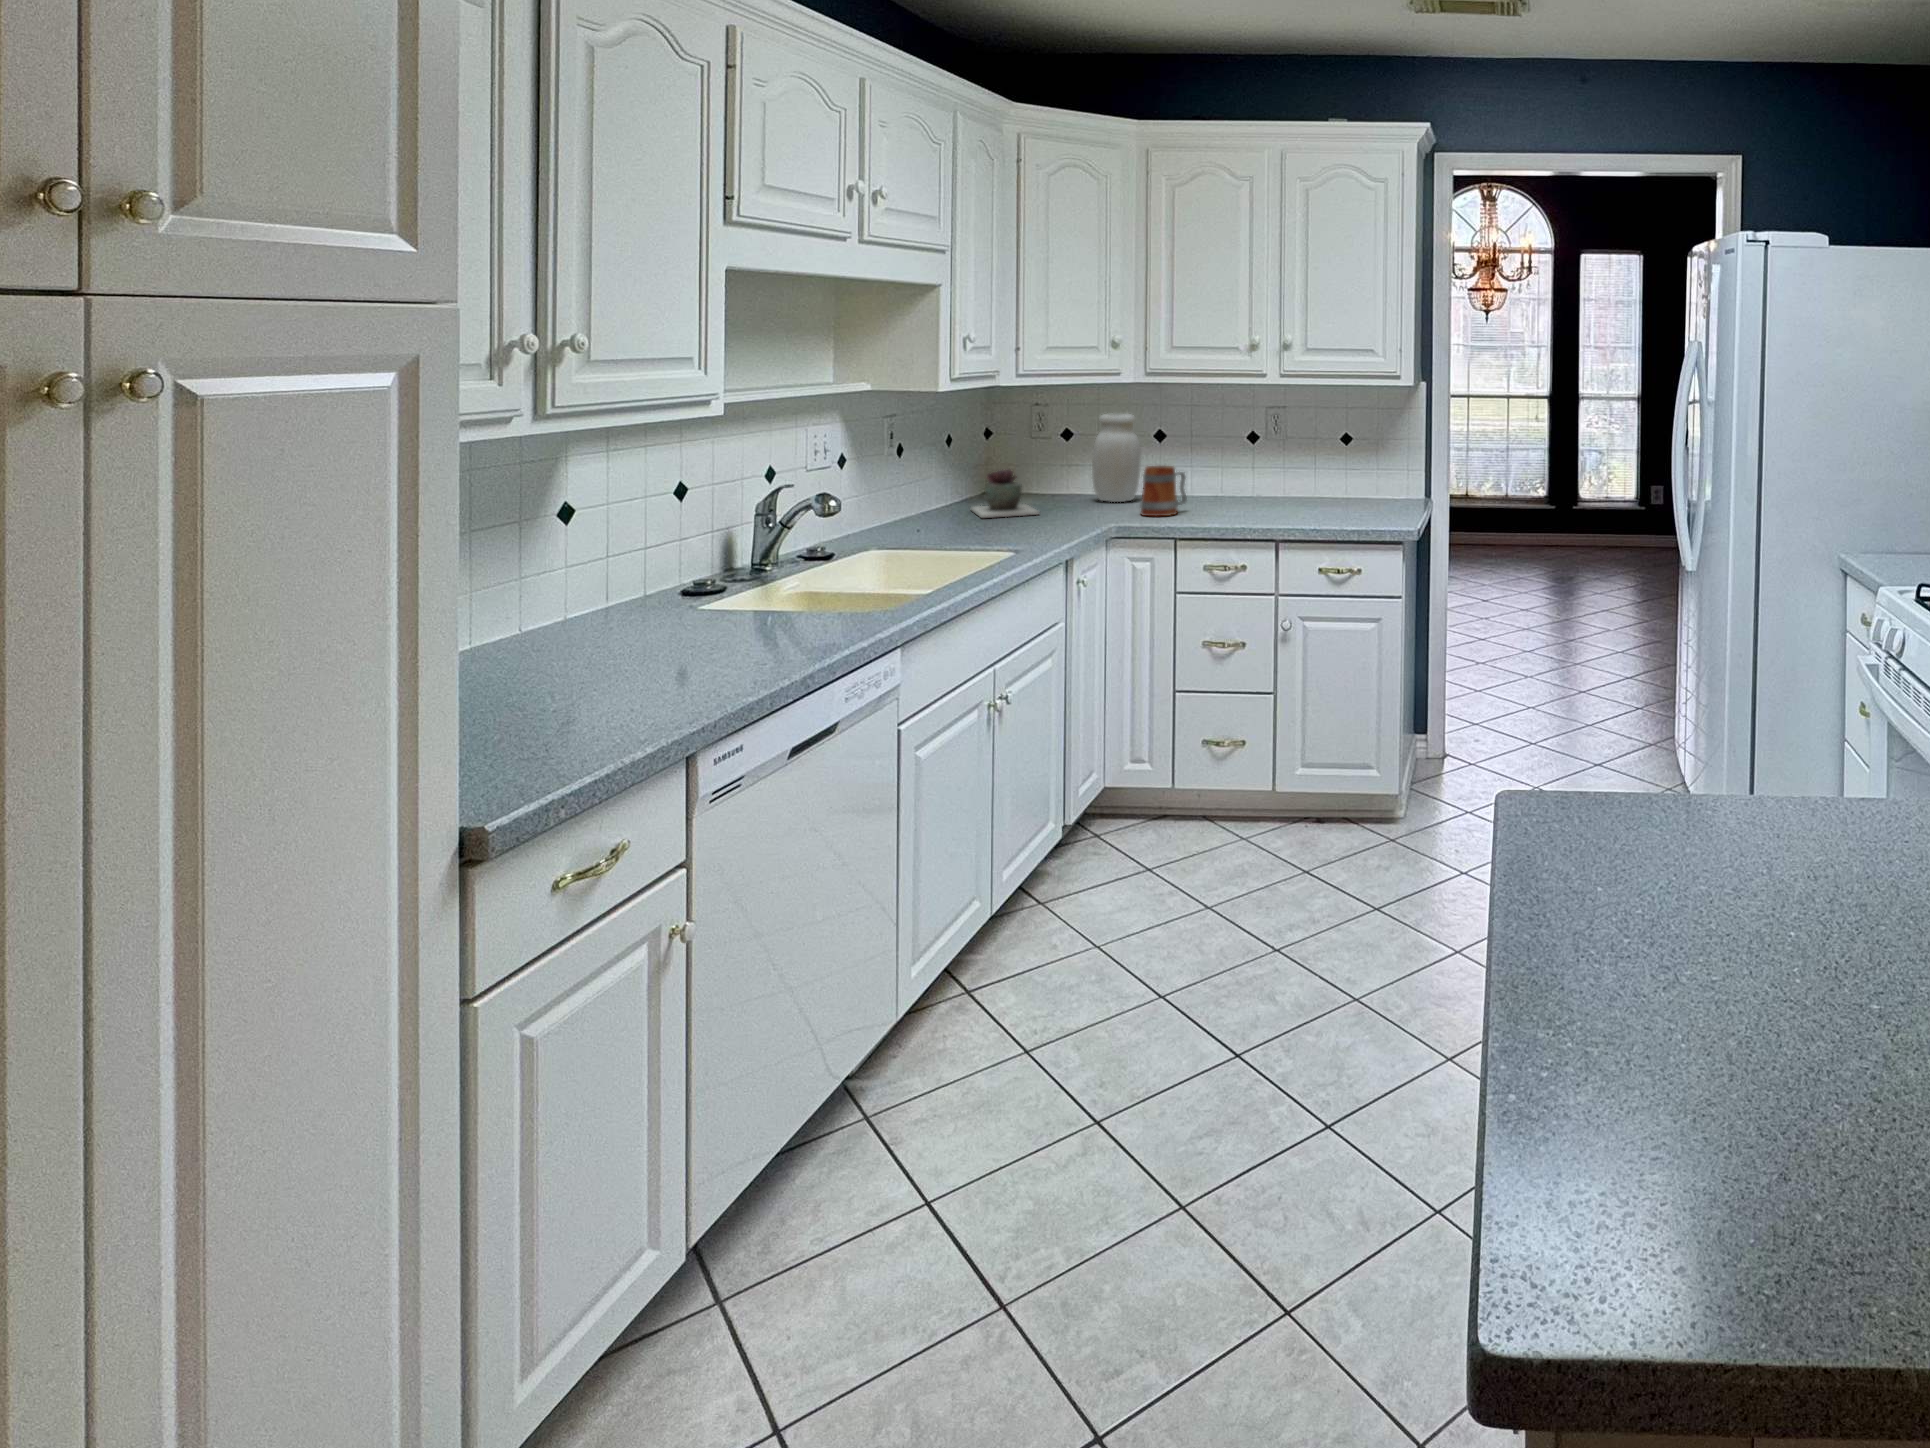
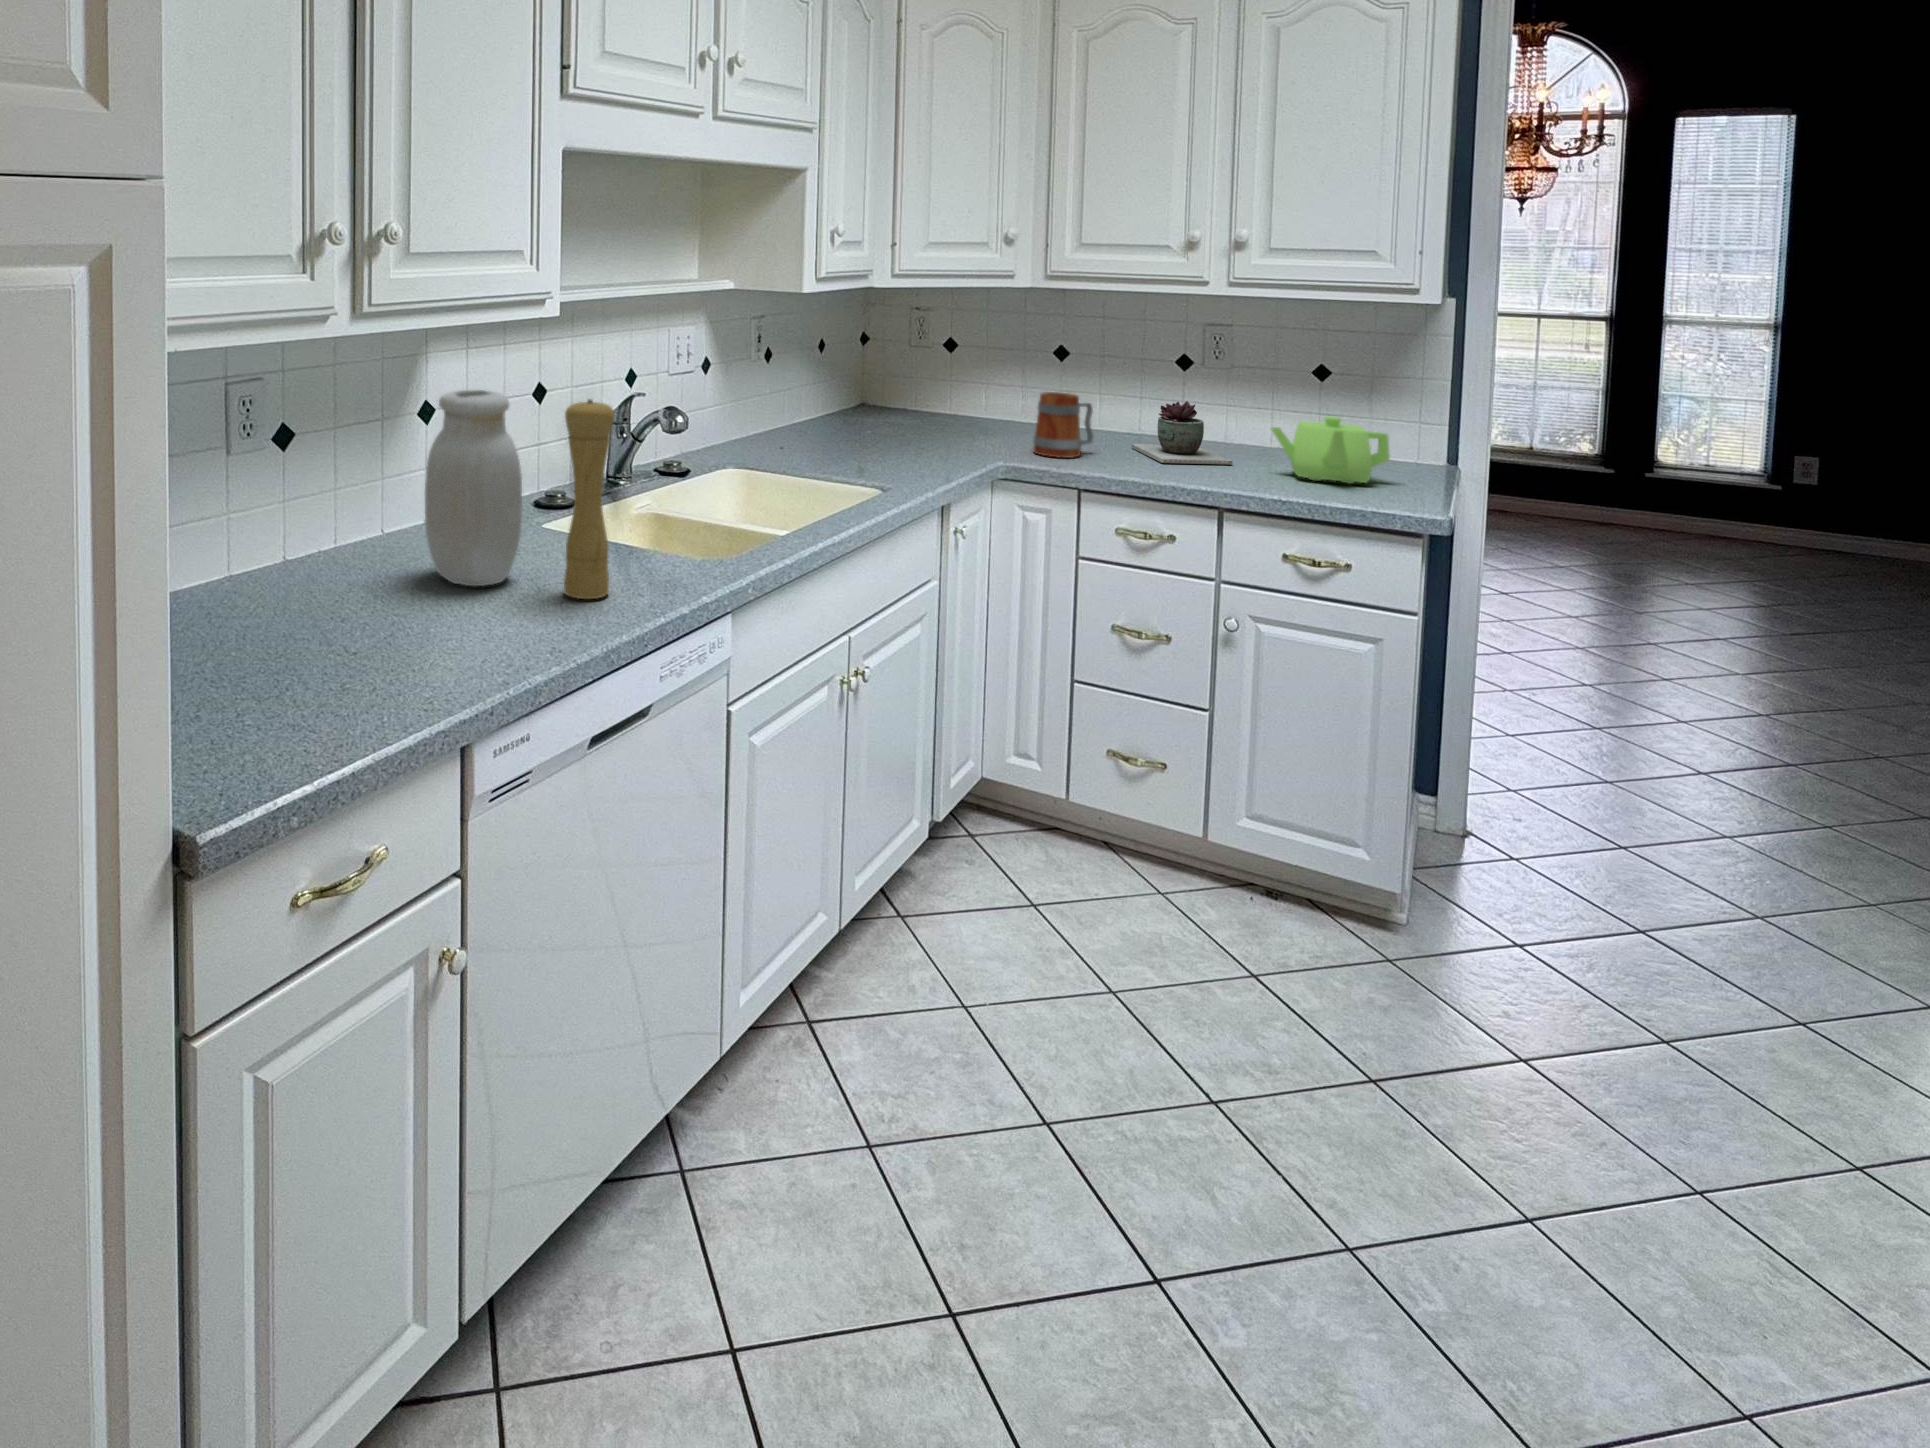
jar: present [1092,413,1141,502] -> present [425,390,522,586]
teapot: none [1310,468,1385,514] -> present [1272,416,1390,484]
succulent plant: present [971,470,1039,518] -> present [1131,401,1233,464]
pepper mill: none [747,480,795,649] -> present [564,399,614,599]

